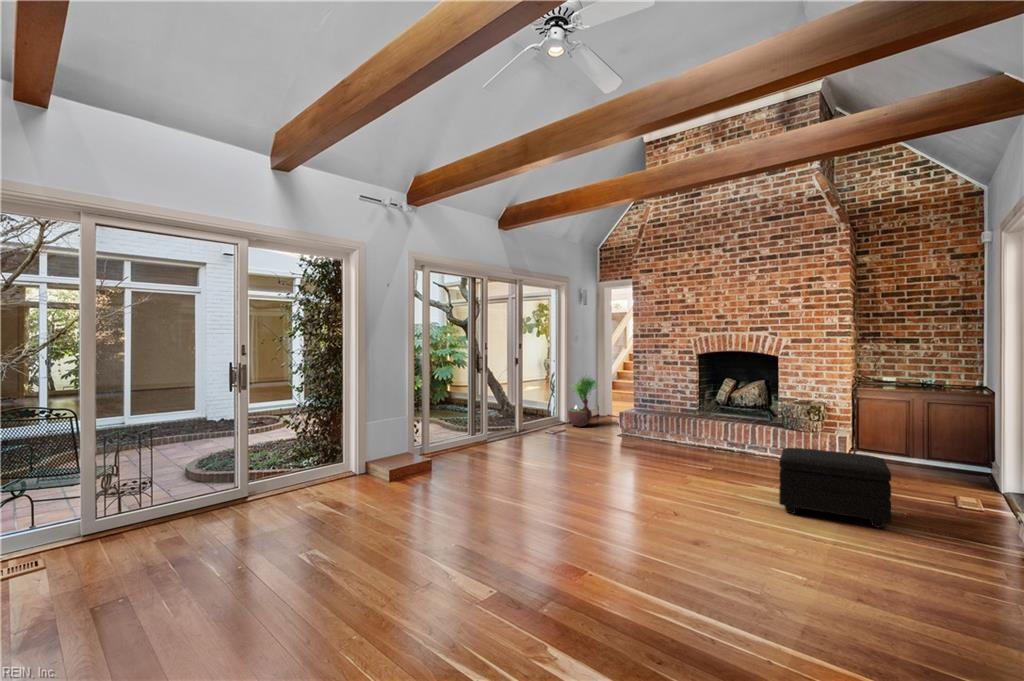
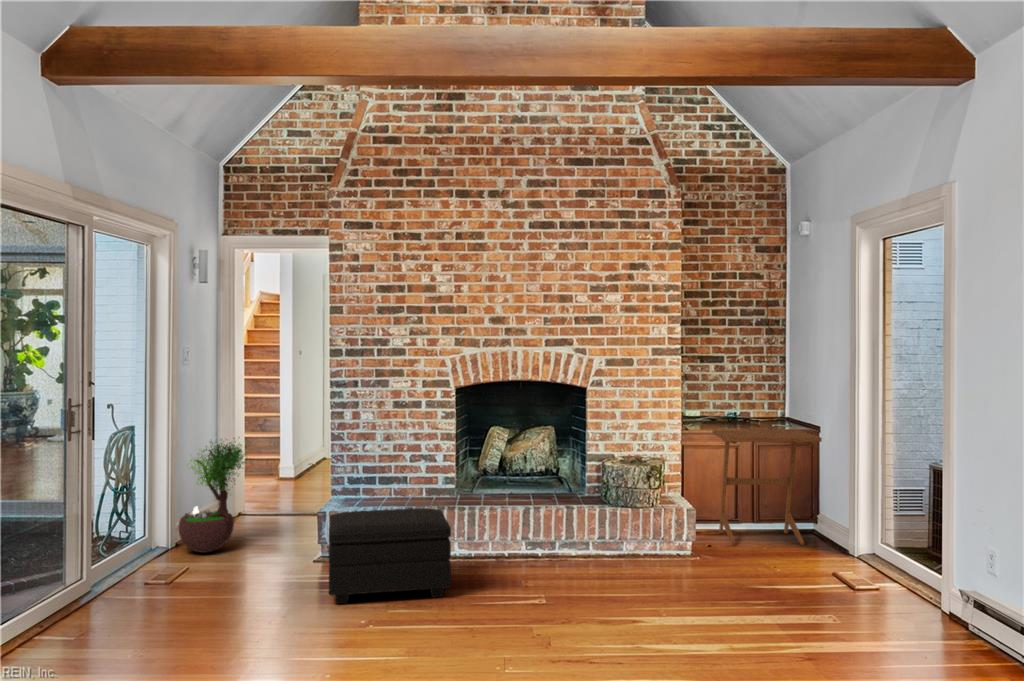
side table: none [875,390,967,481] -> present [712,430,822,545]
footstool: present [779,448,891,528] -> present [329,508,451,604]

